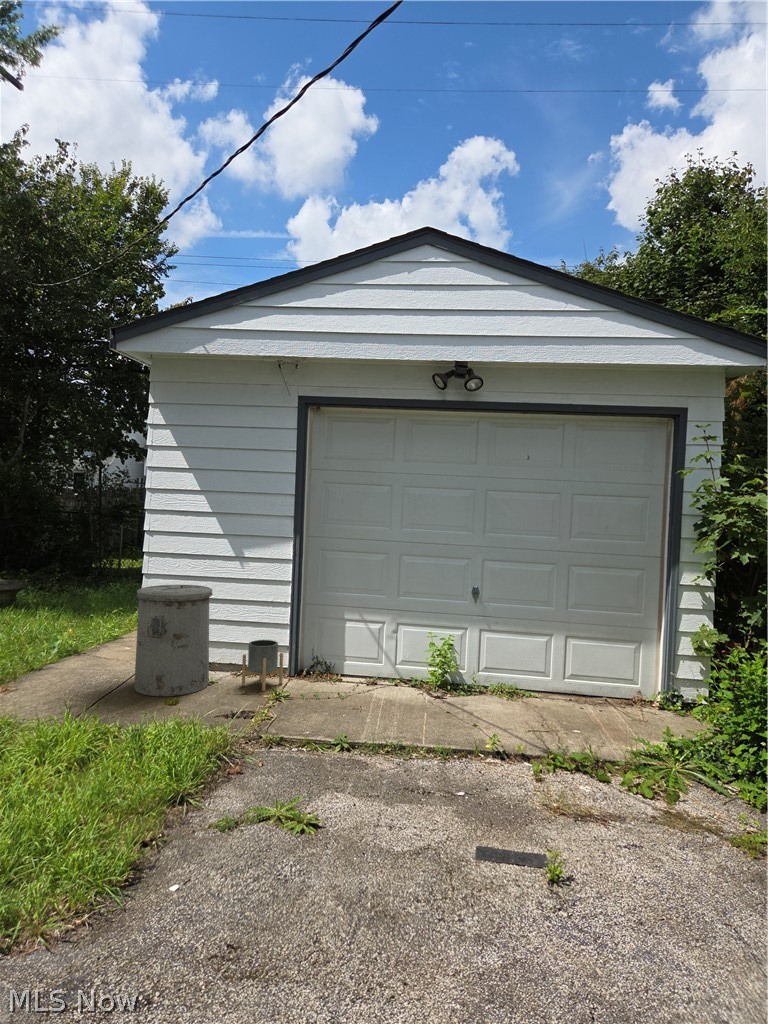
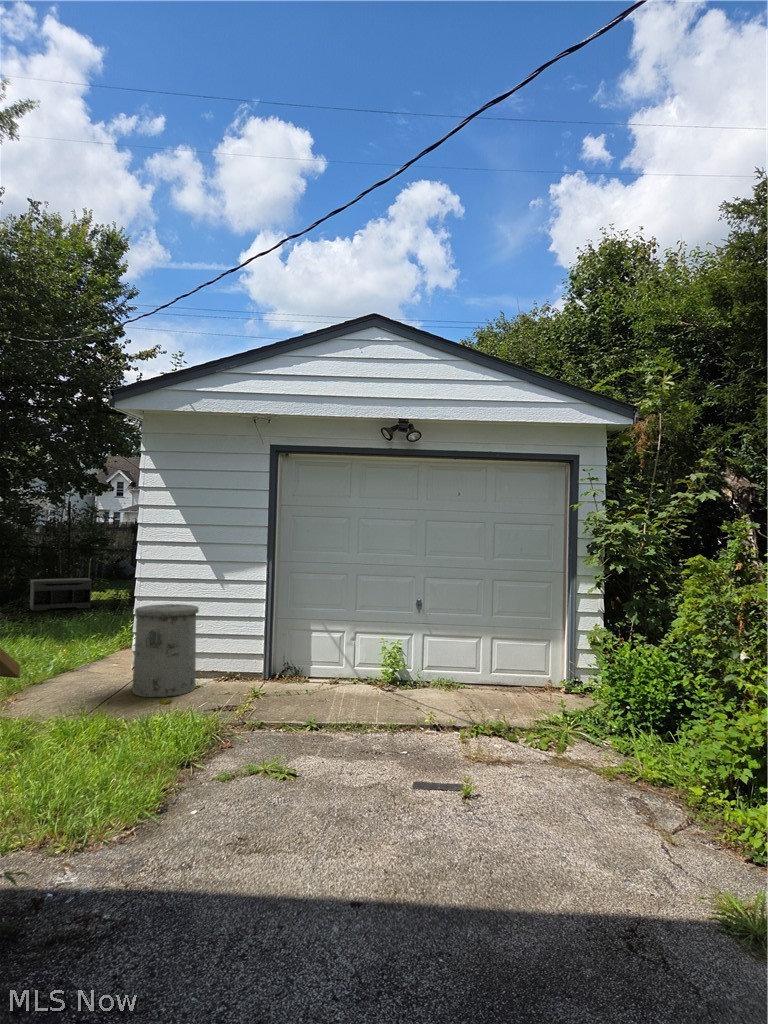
bench: none [54,546,118,580] -> present [30,578,92,611]
planter: present [242,640,283,691] -> none [224,649,259,691]

